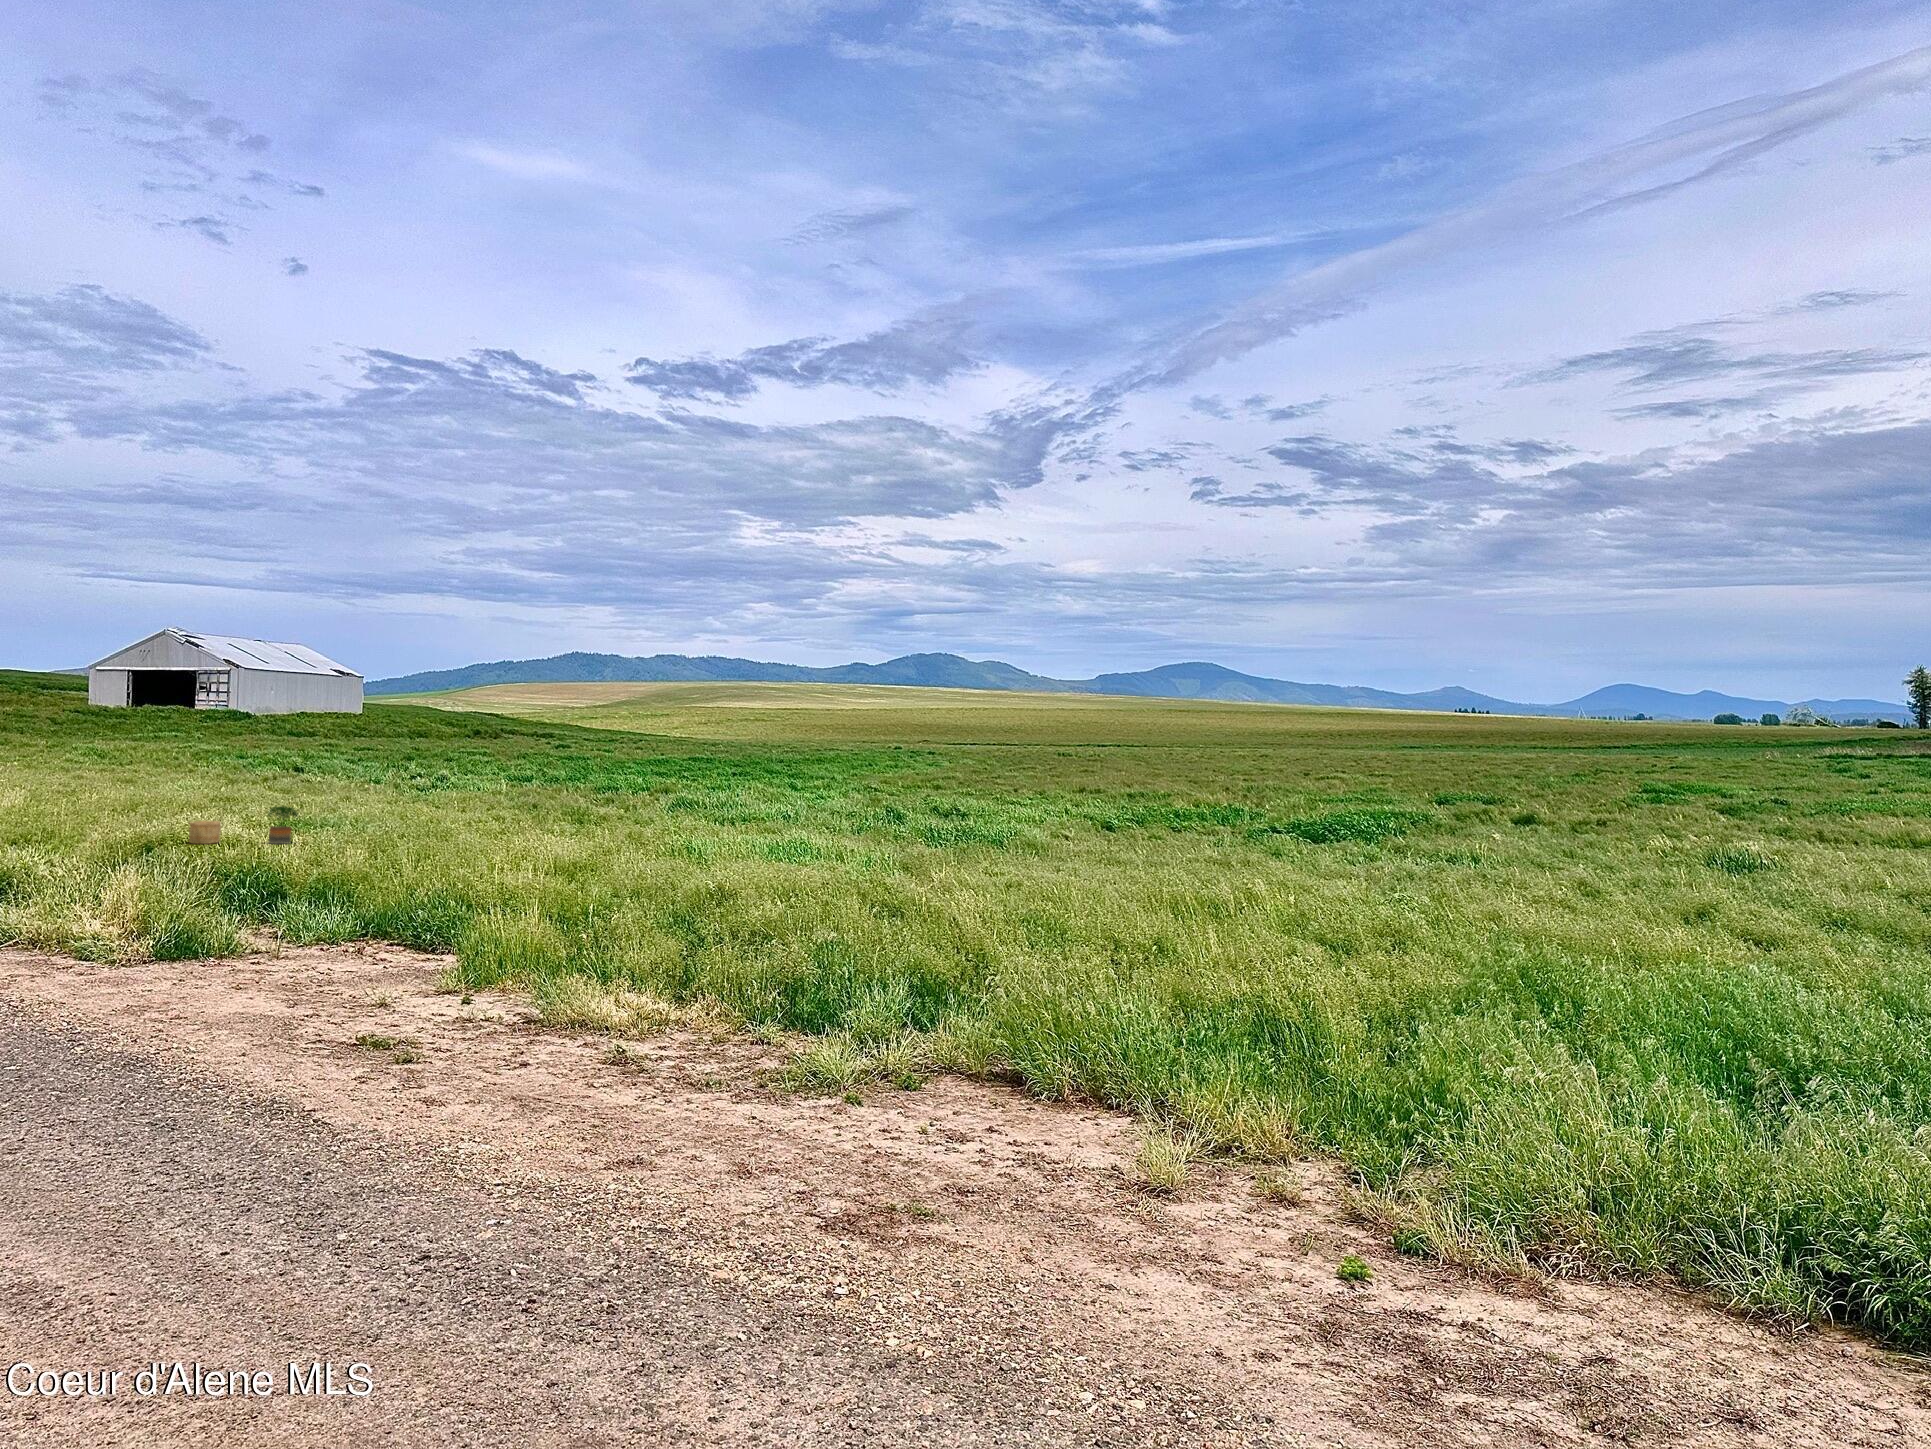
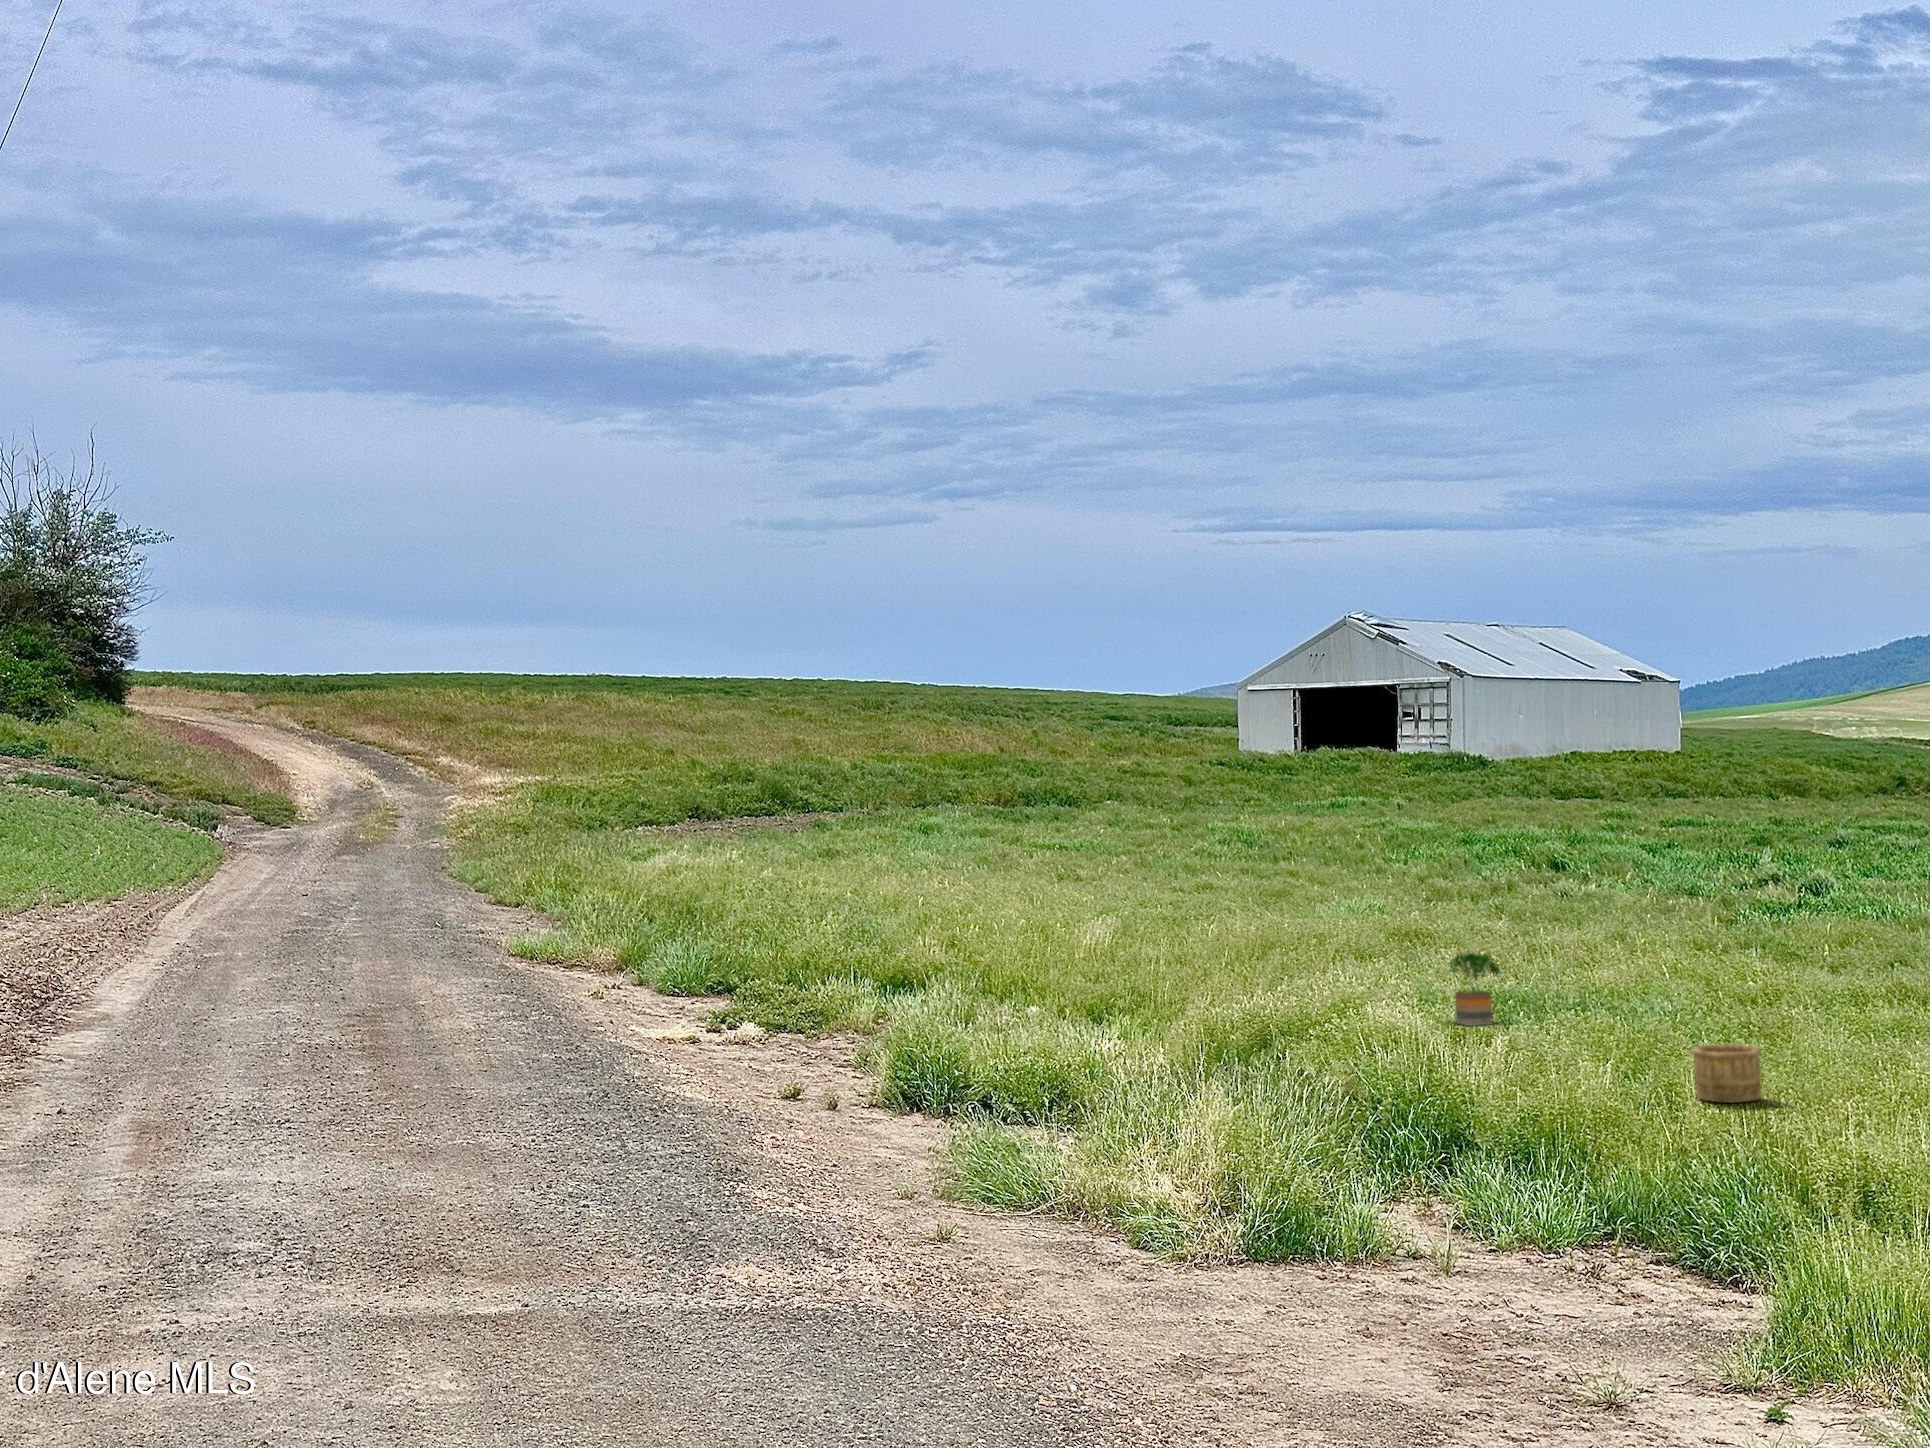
wooden bucket: present [189,821,221,844] -> present [1692,1044,1761,1102]

